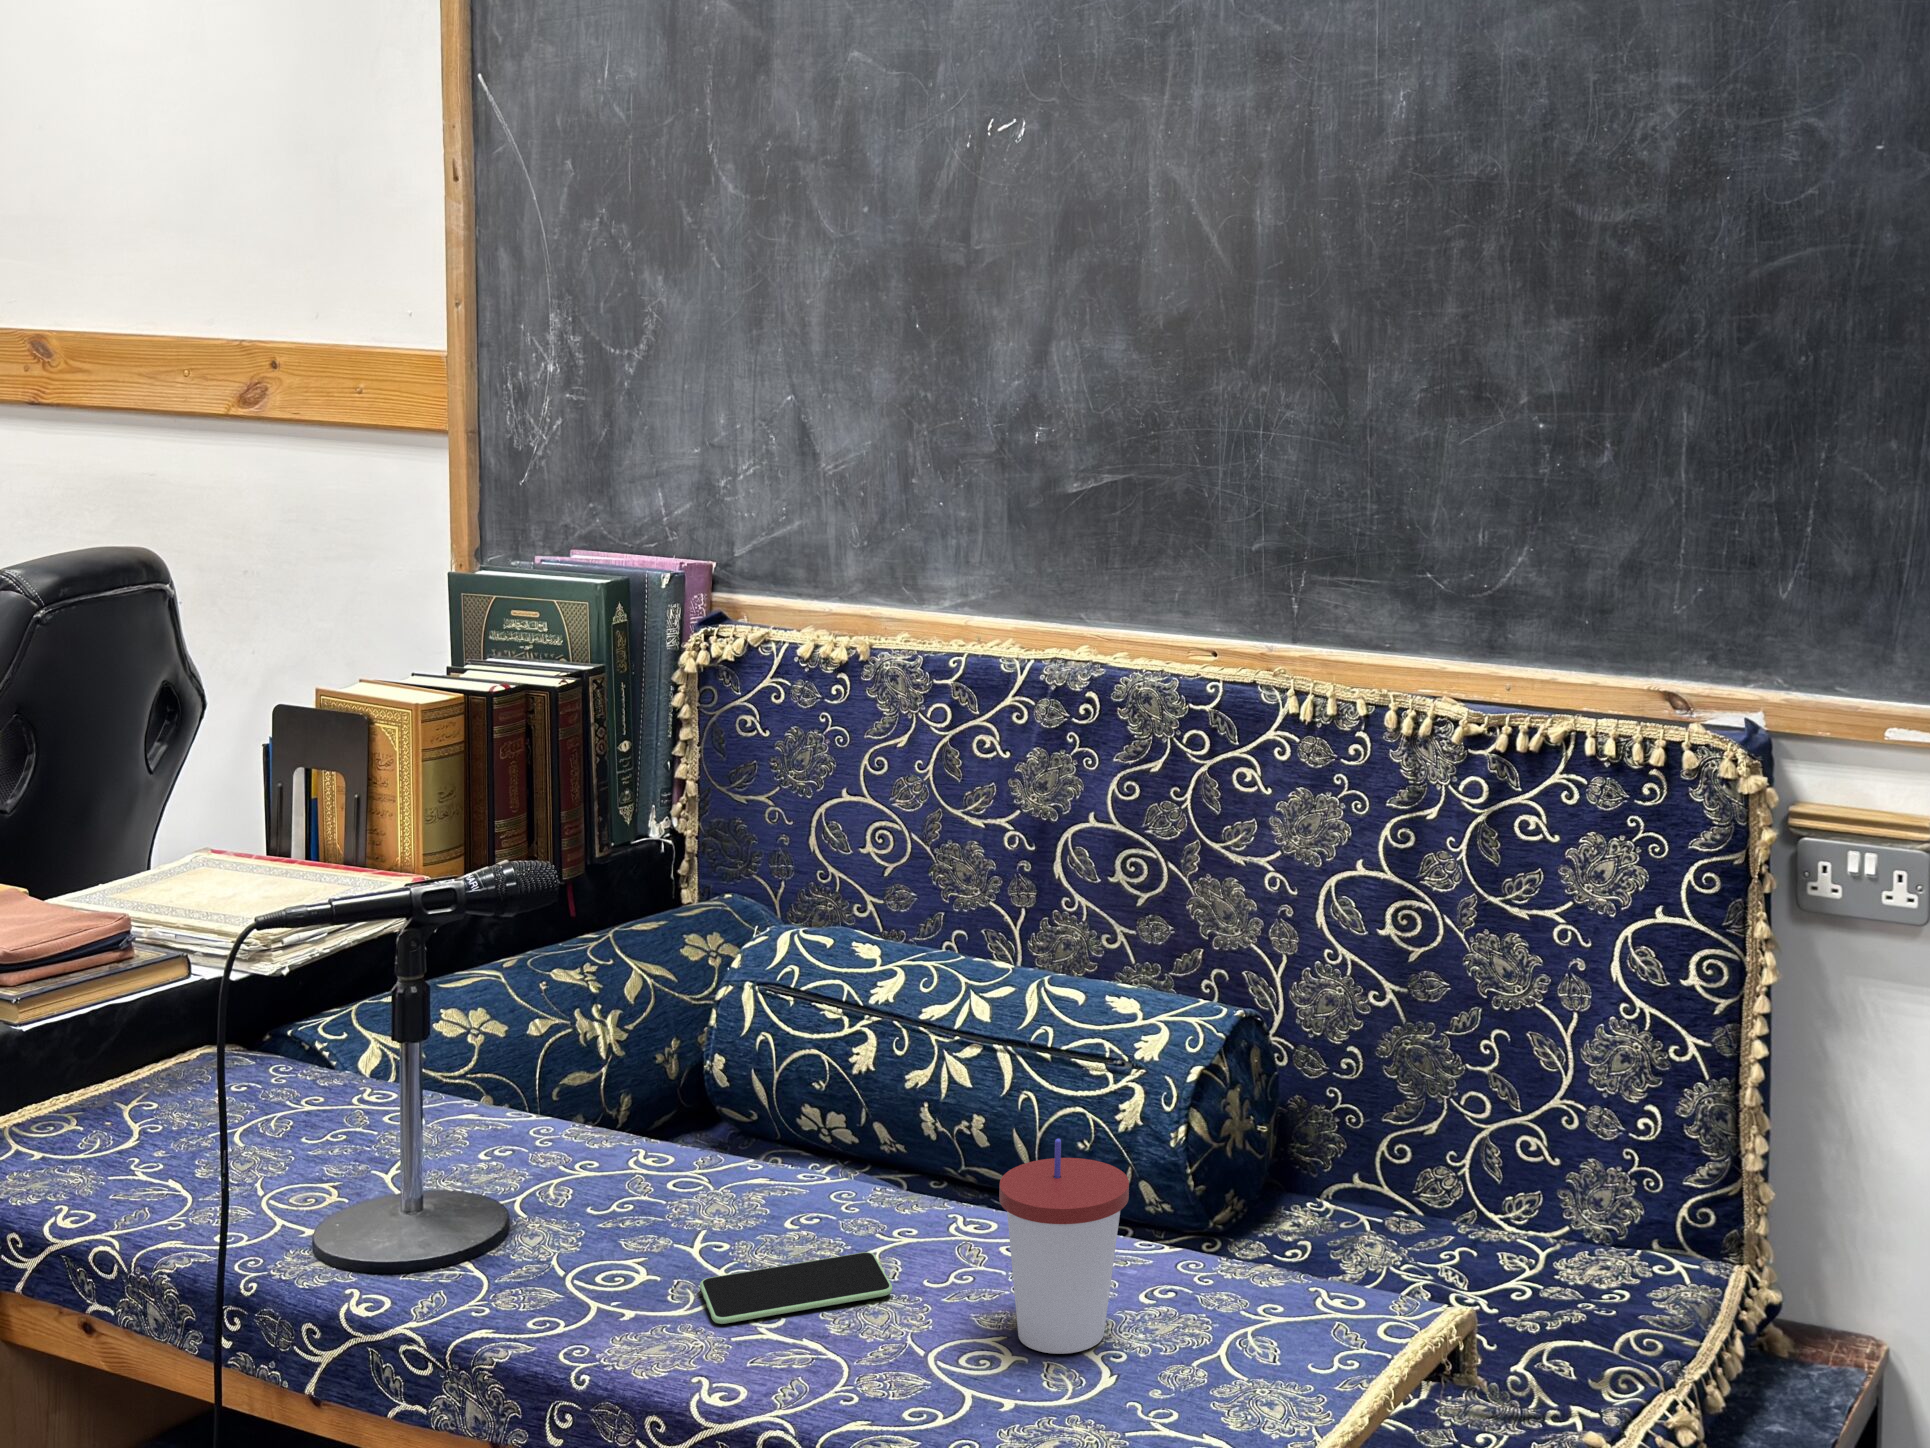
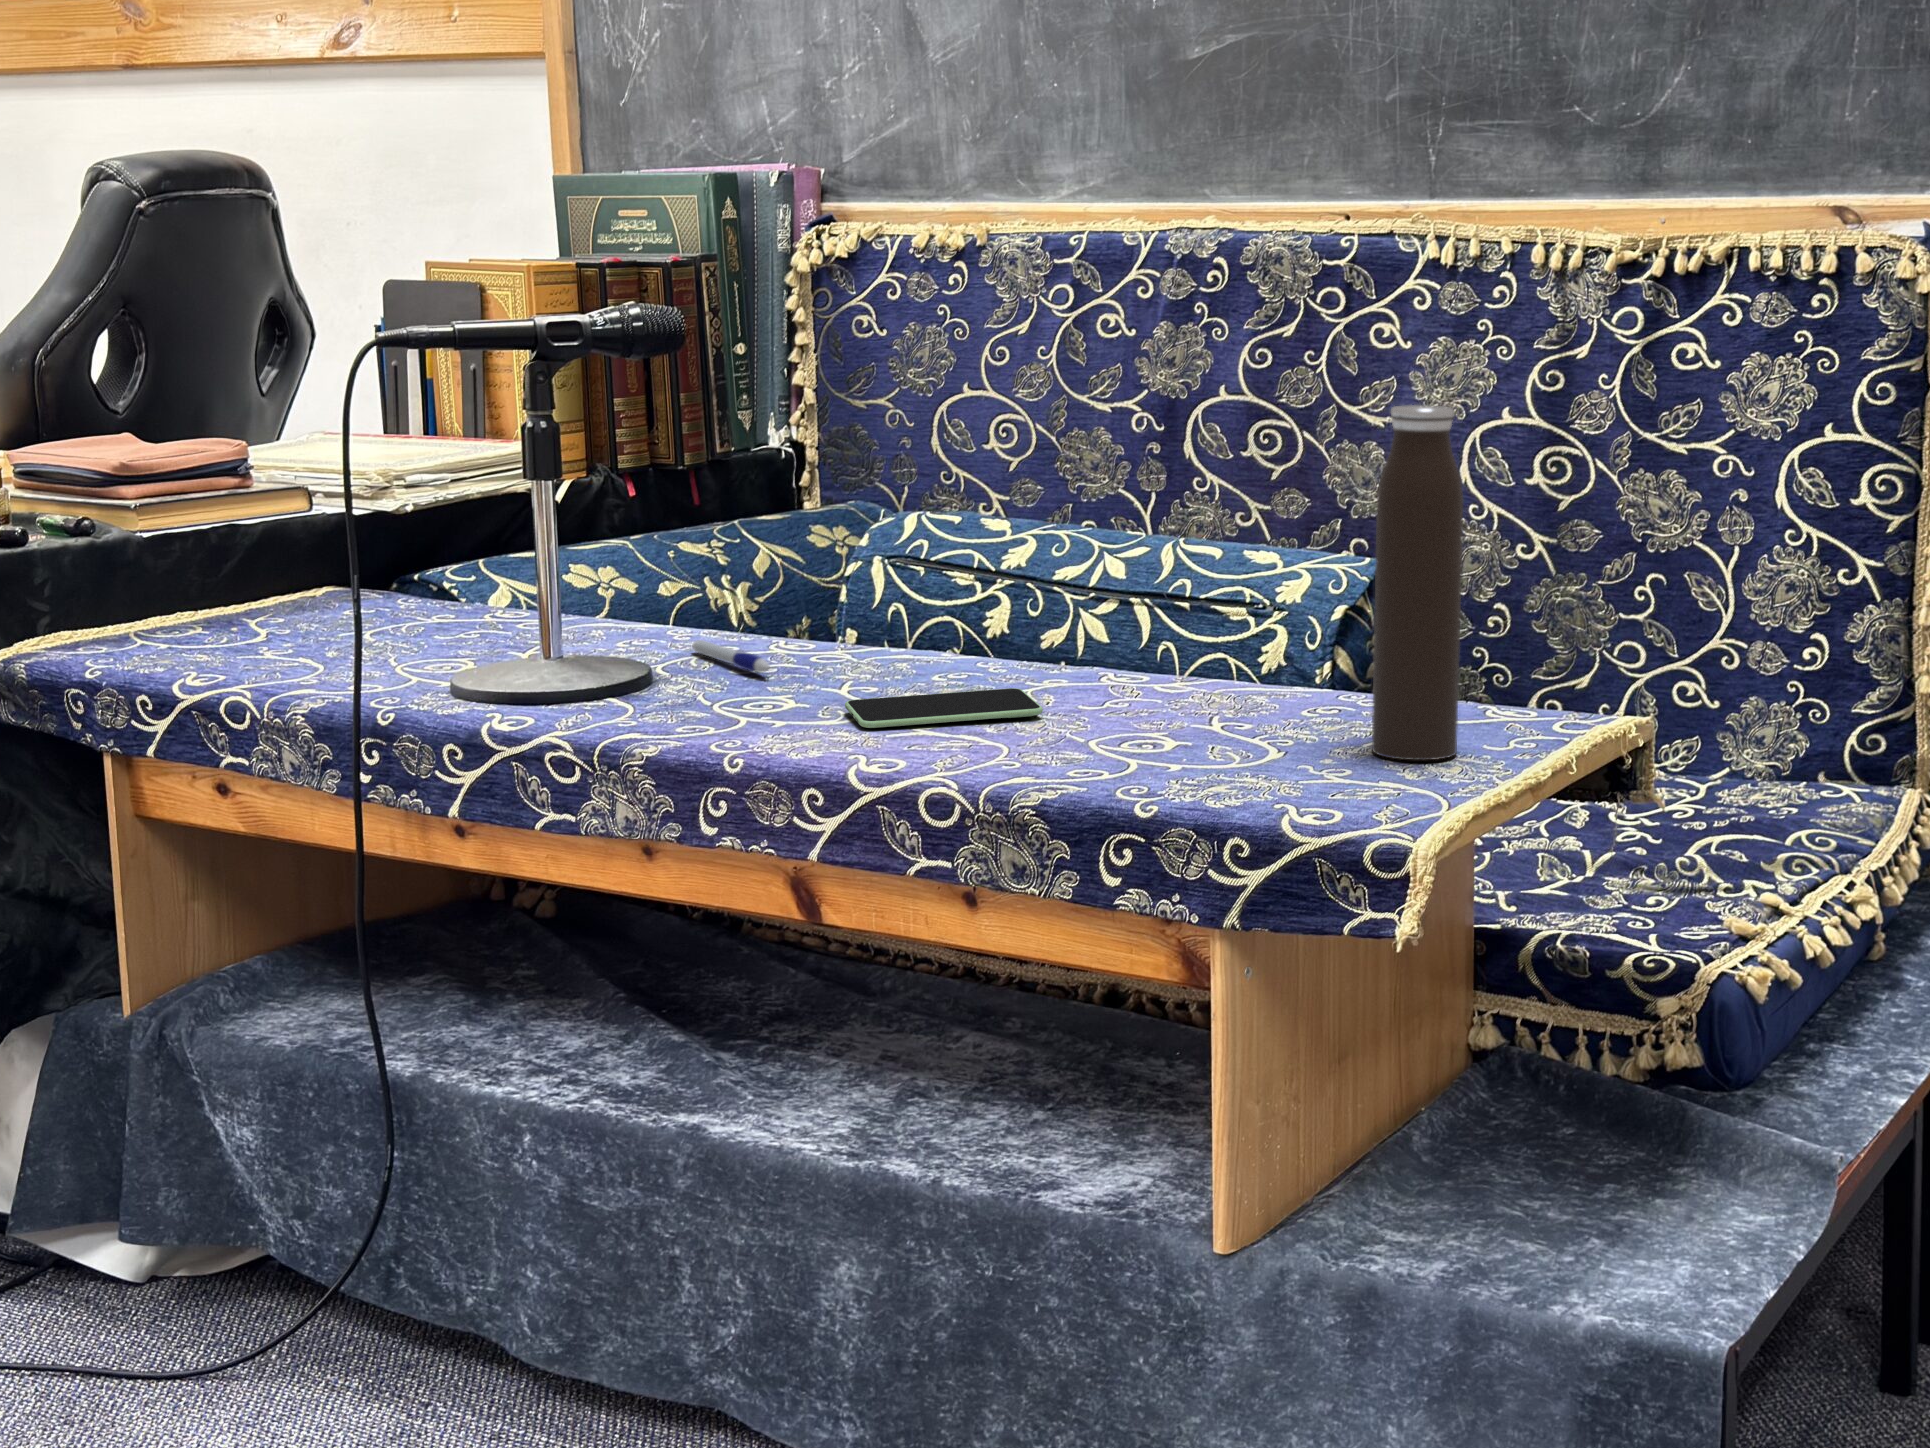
water bottle: none [1206,1024,1294,1373] -> present [1372,405,1463,760]
cup: present [999,1139,1129,1354] -> none [1154,535,1289,748]
pen: none [558,1163,632,1218] -> present [692,640,770,673]

